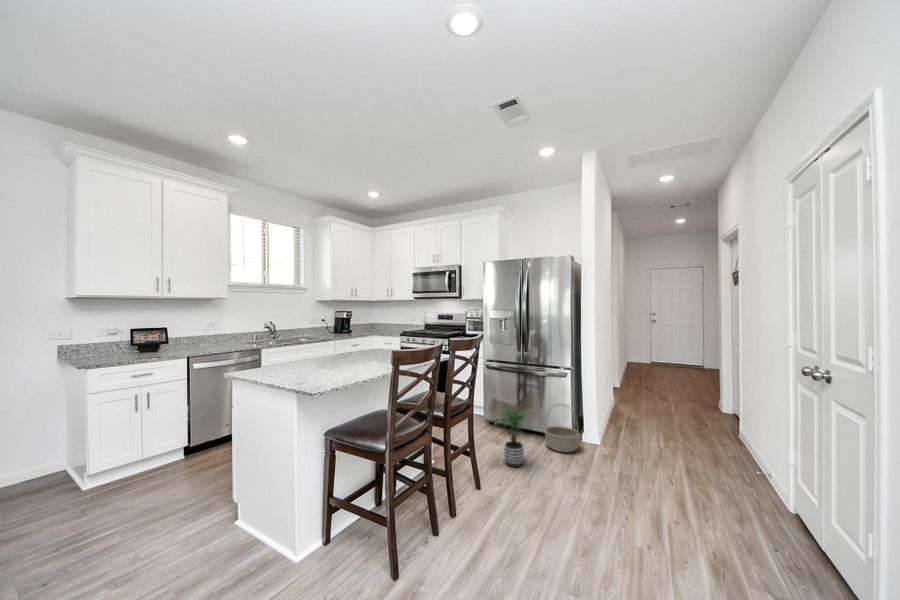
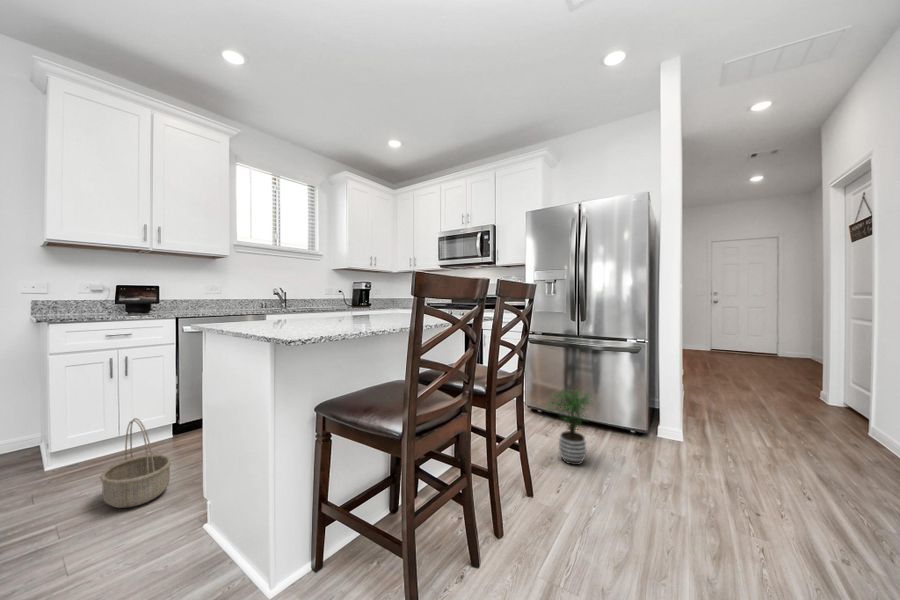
basket: present [544,404,579,452] -> present [100,418,172,508]

